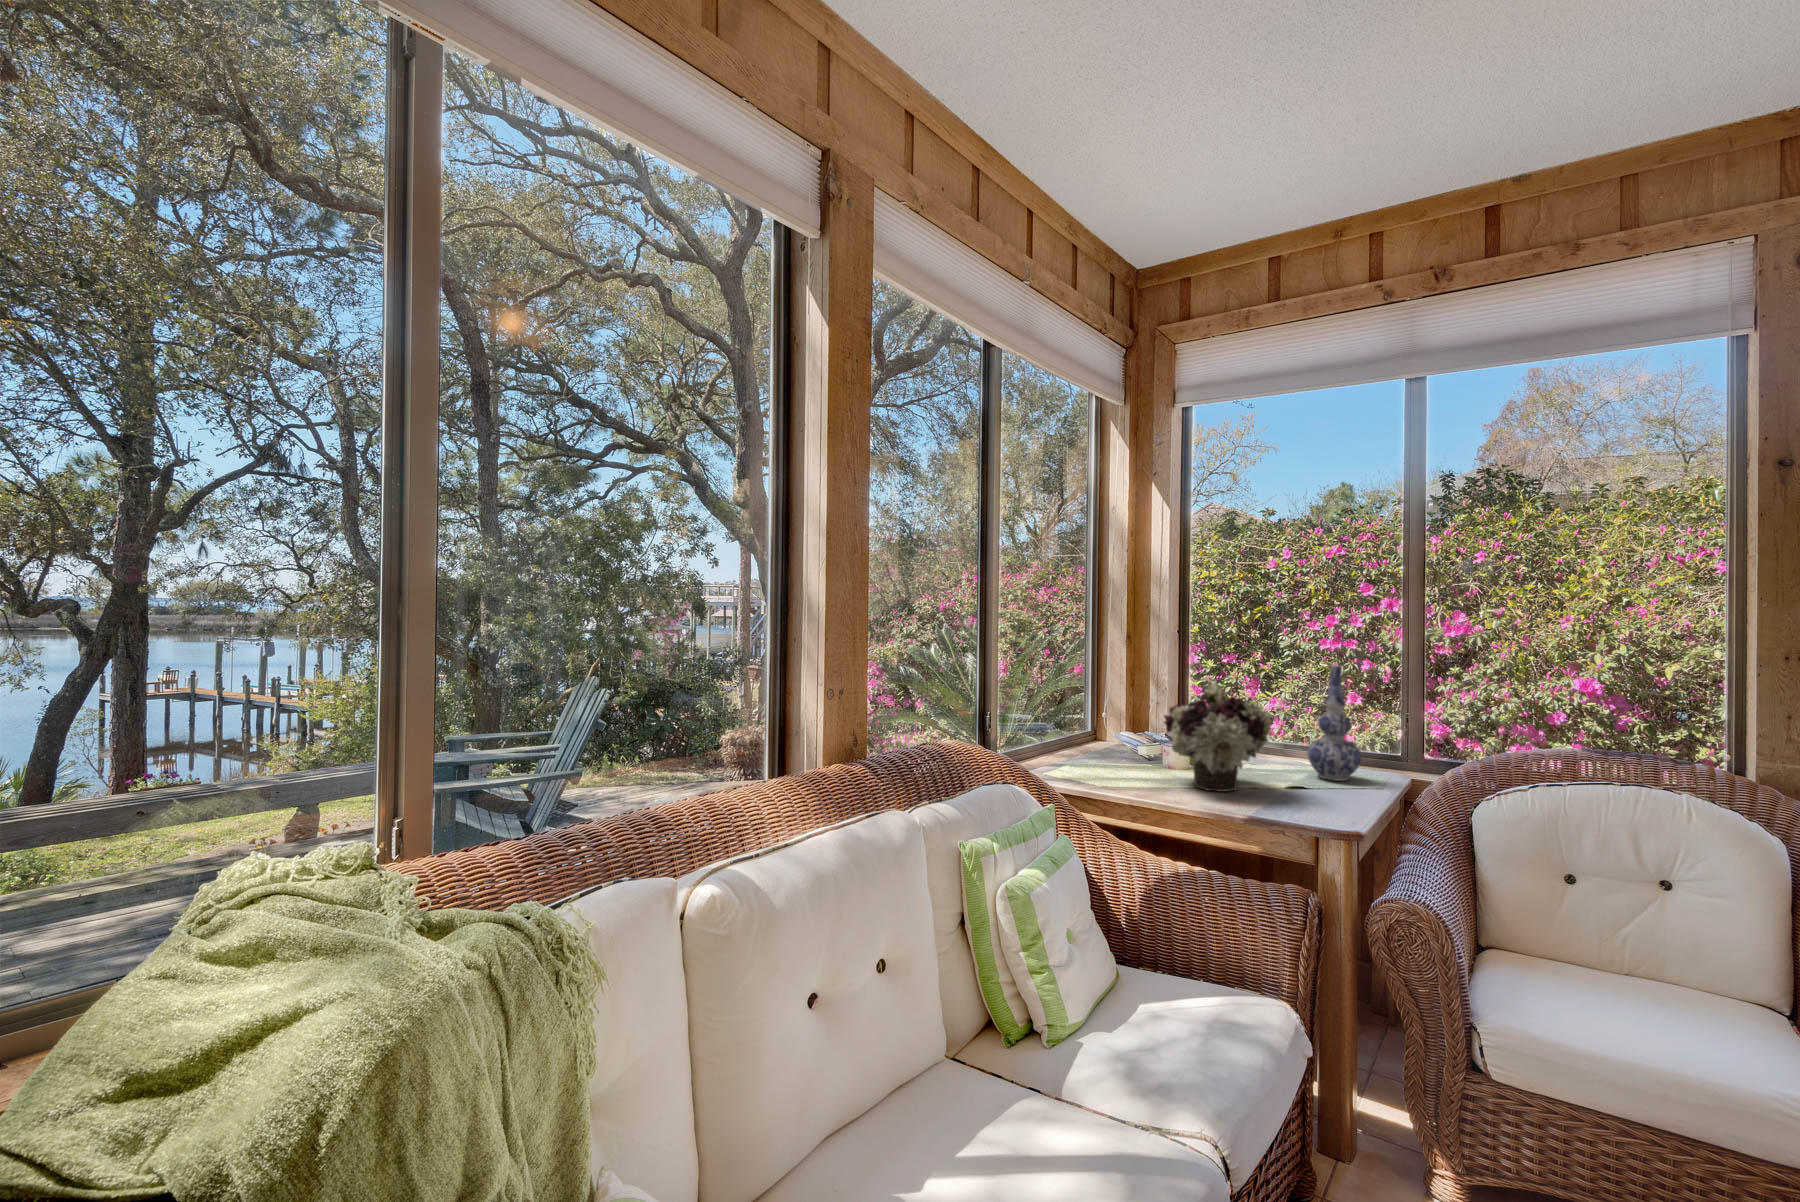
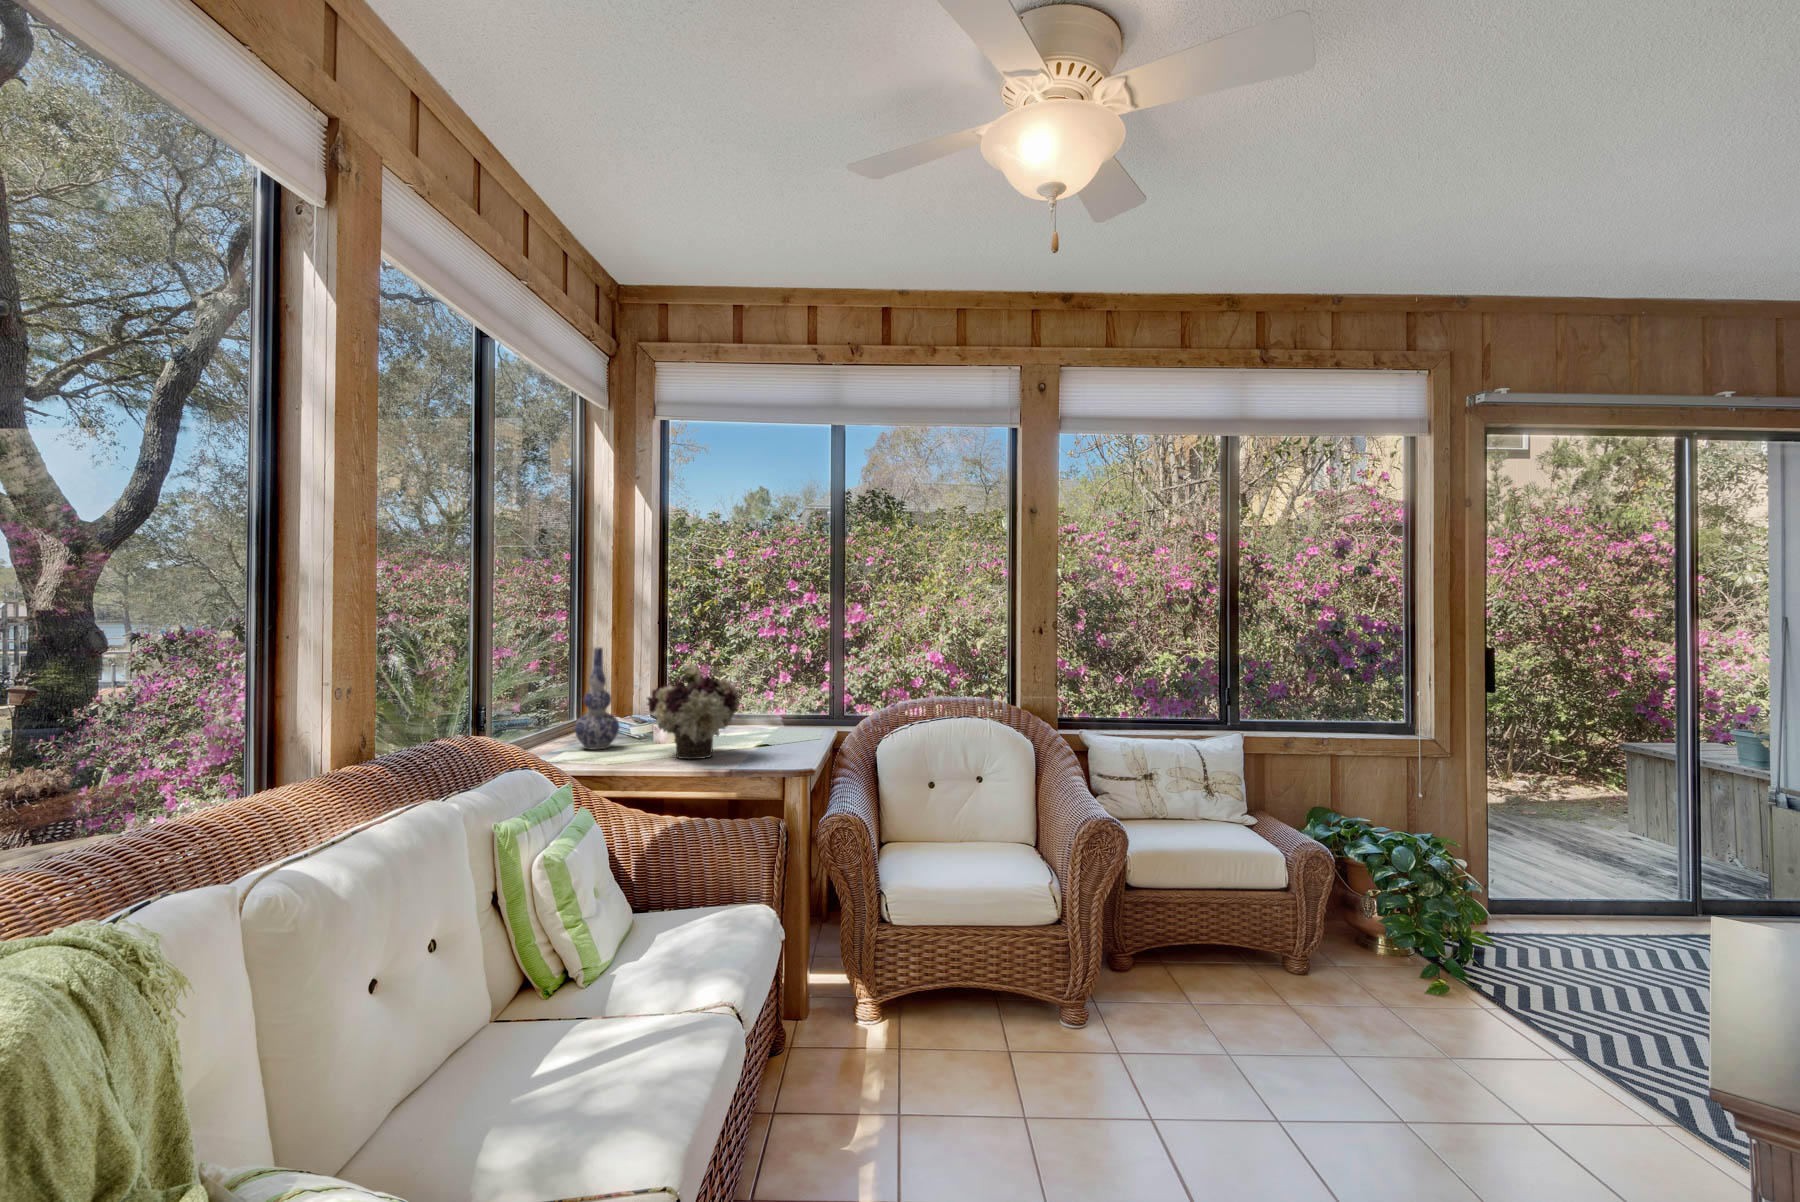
vase: present [1307,665,1362,781] -> present [574,647,619,749]

